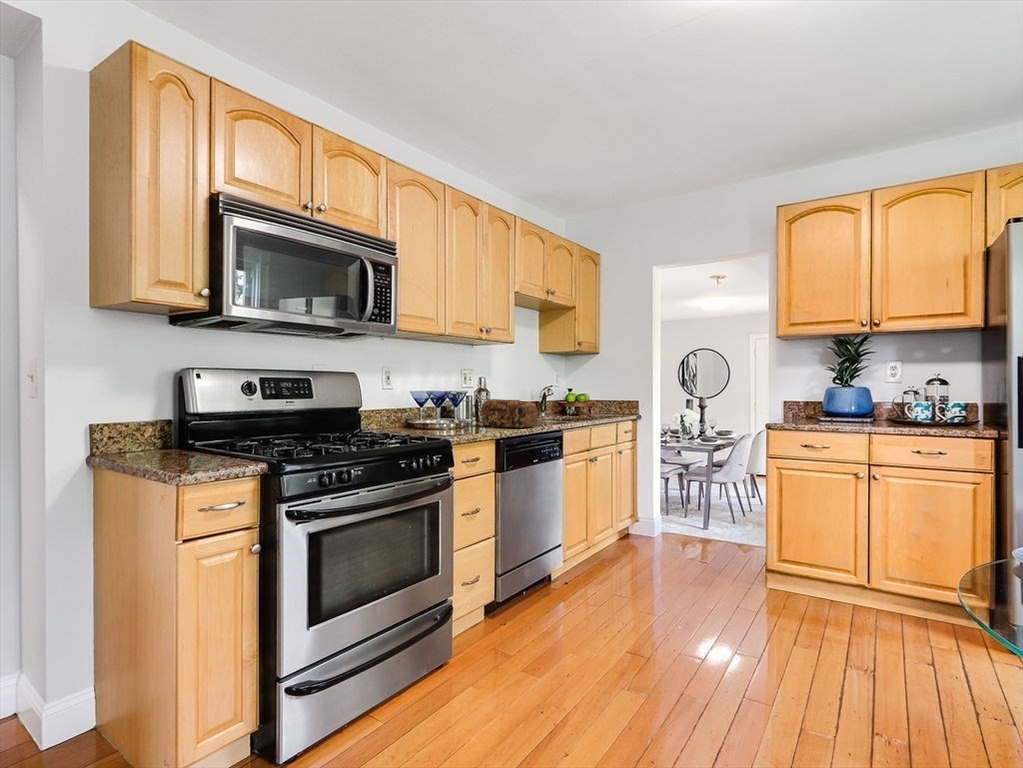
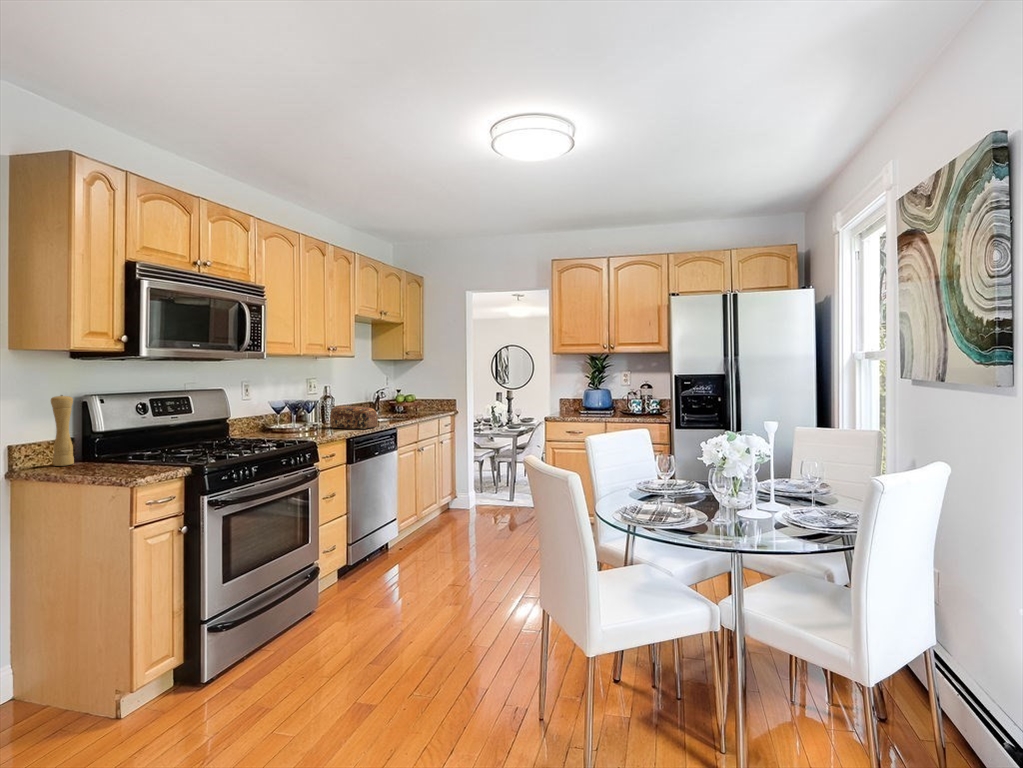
pepper mill: none [131,364,157,452] -> present [51,395,74,466]

